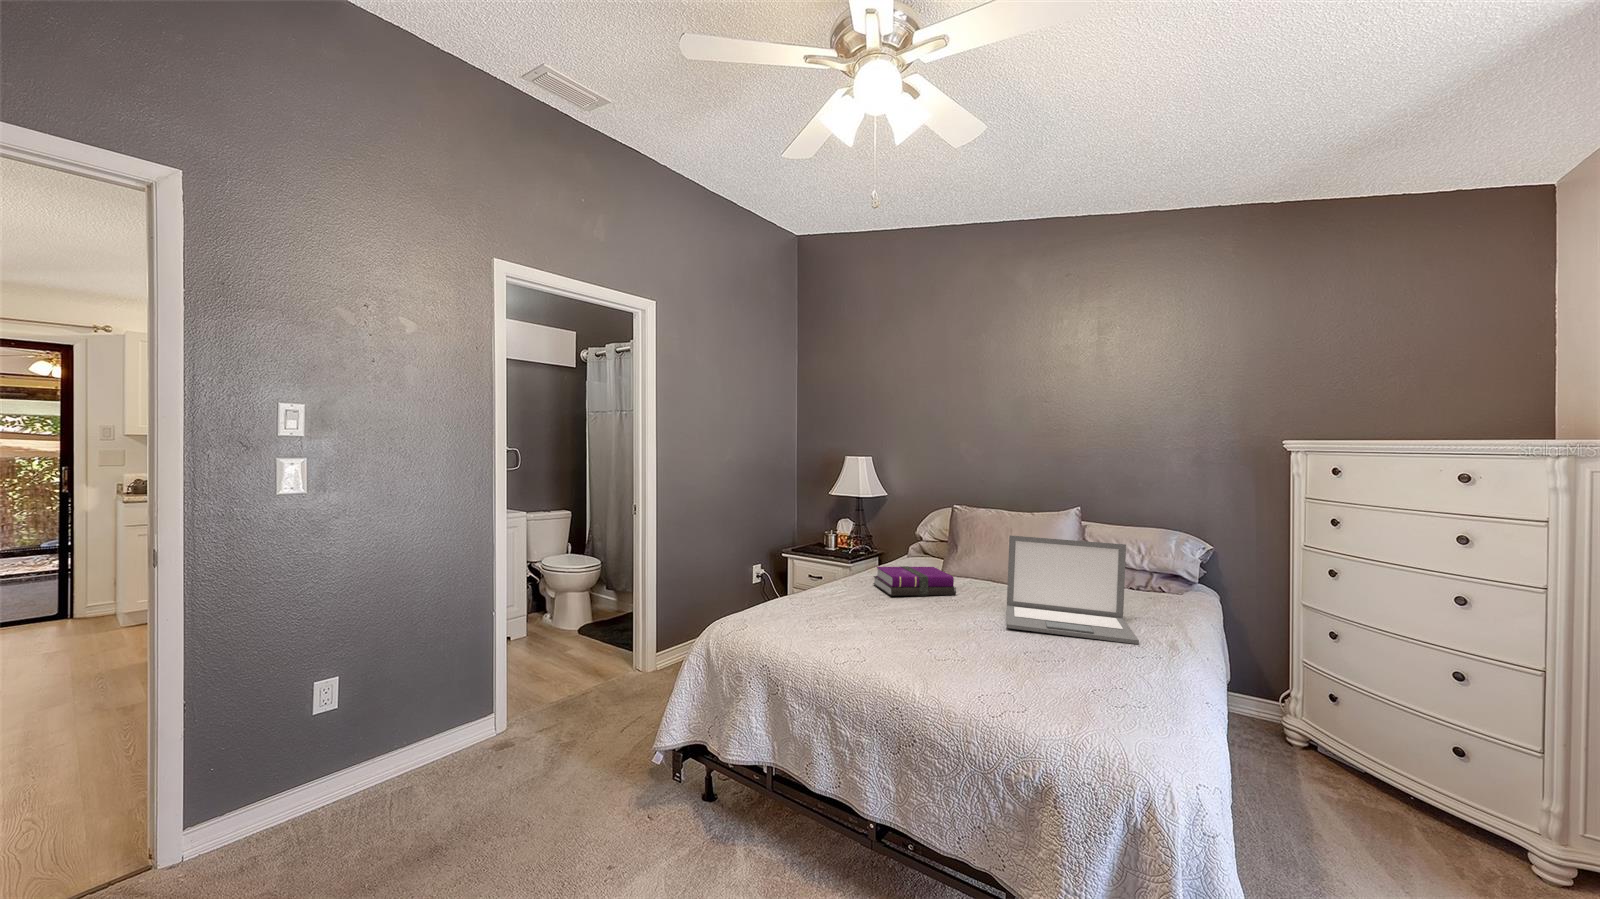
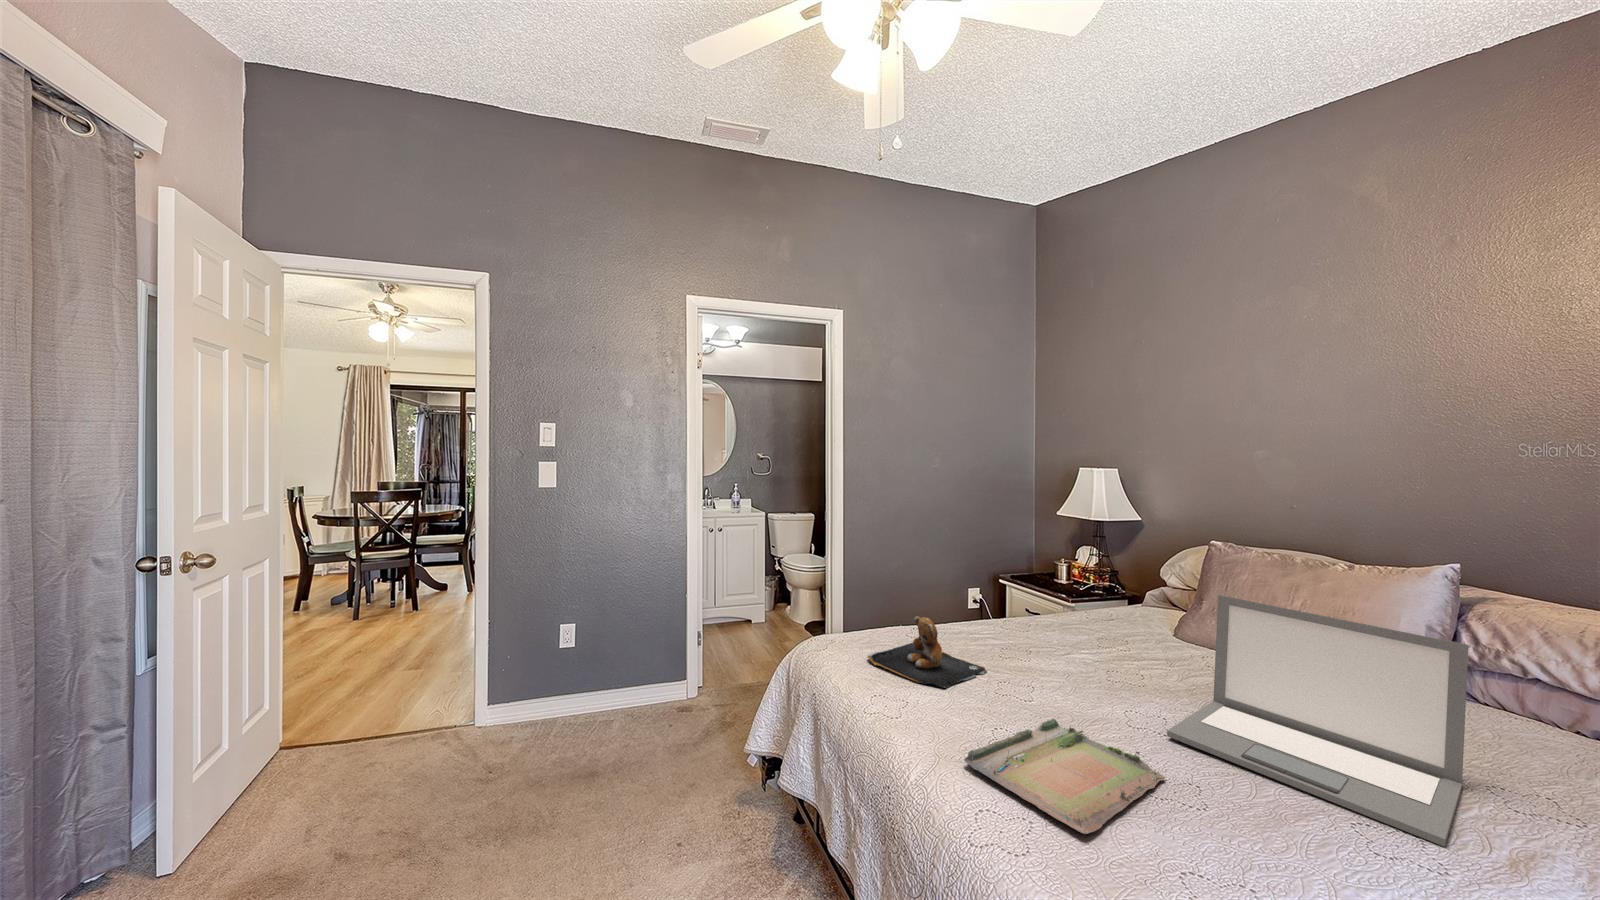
notebook: present [873,566,956,596] -> none [1044,610,1151,667]
teddy bear: none [786,581,875,633] -> present [867,616,987,688]
tray: none [935,632,1031,680] -> present [964,719,1165,834]

